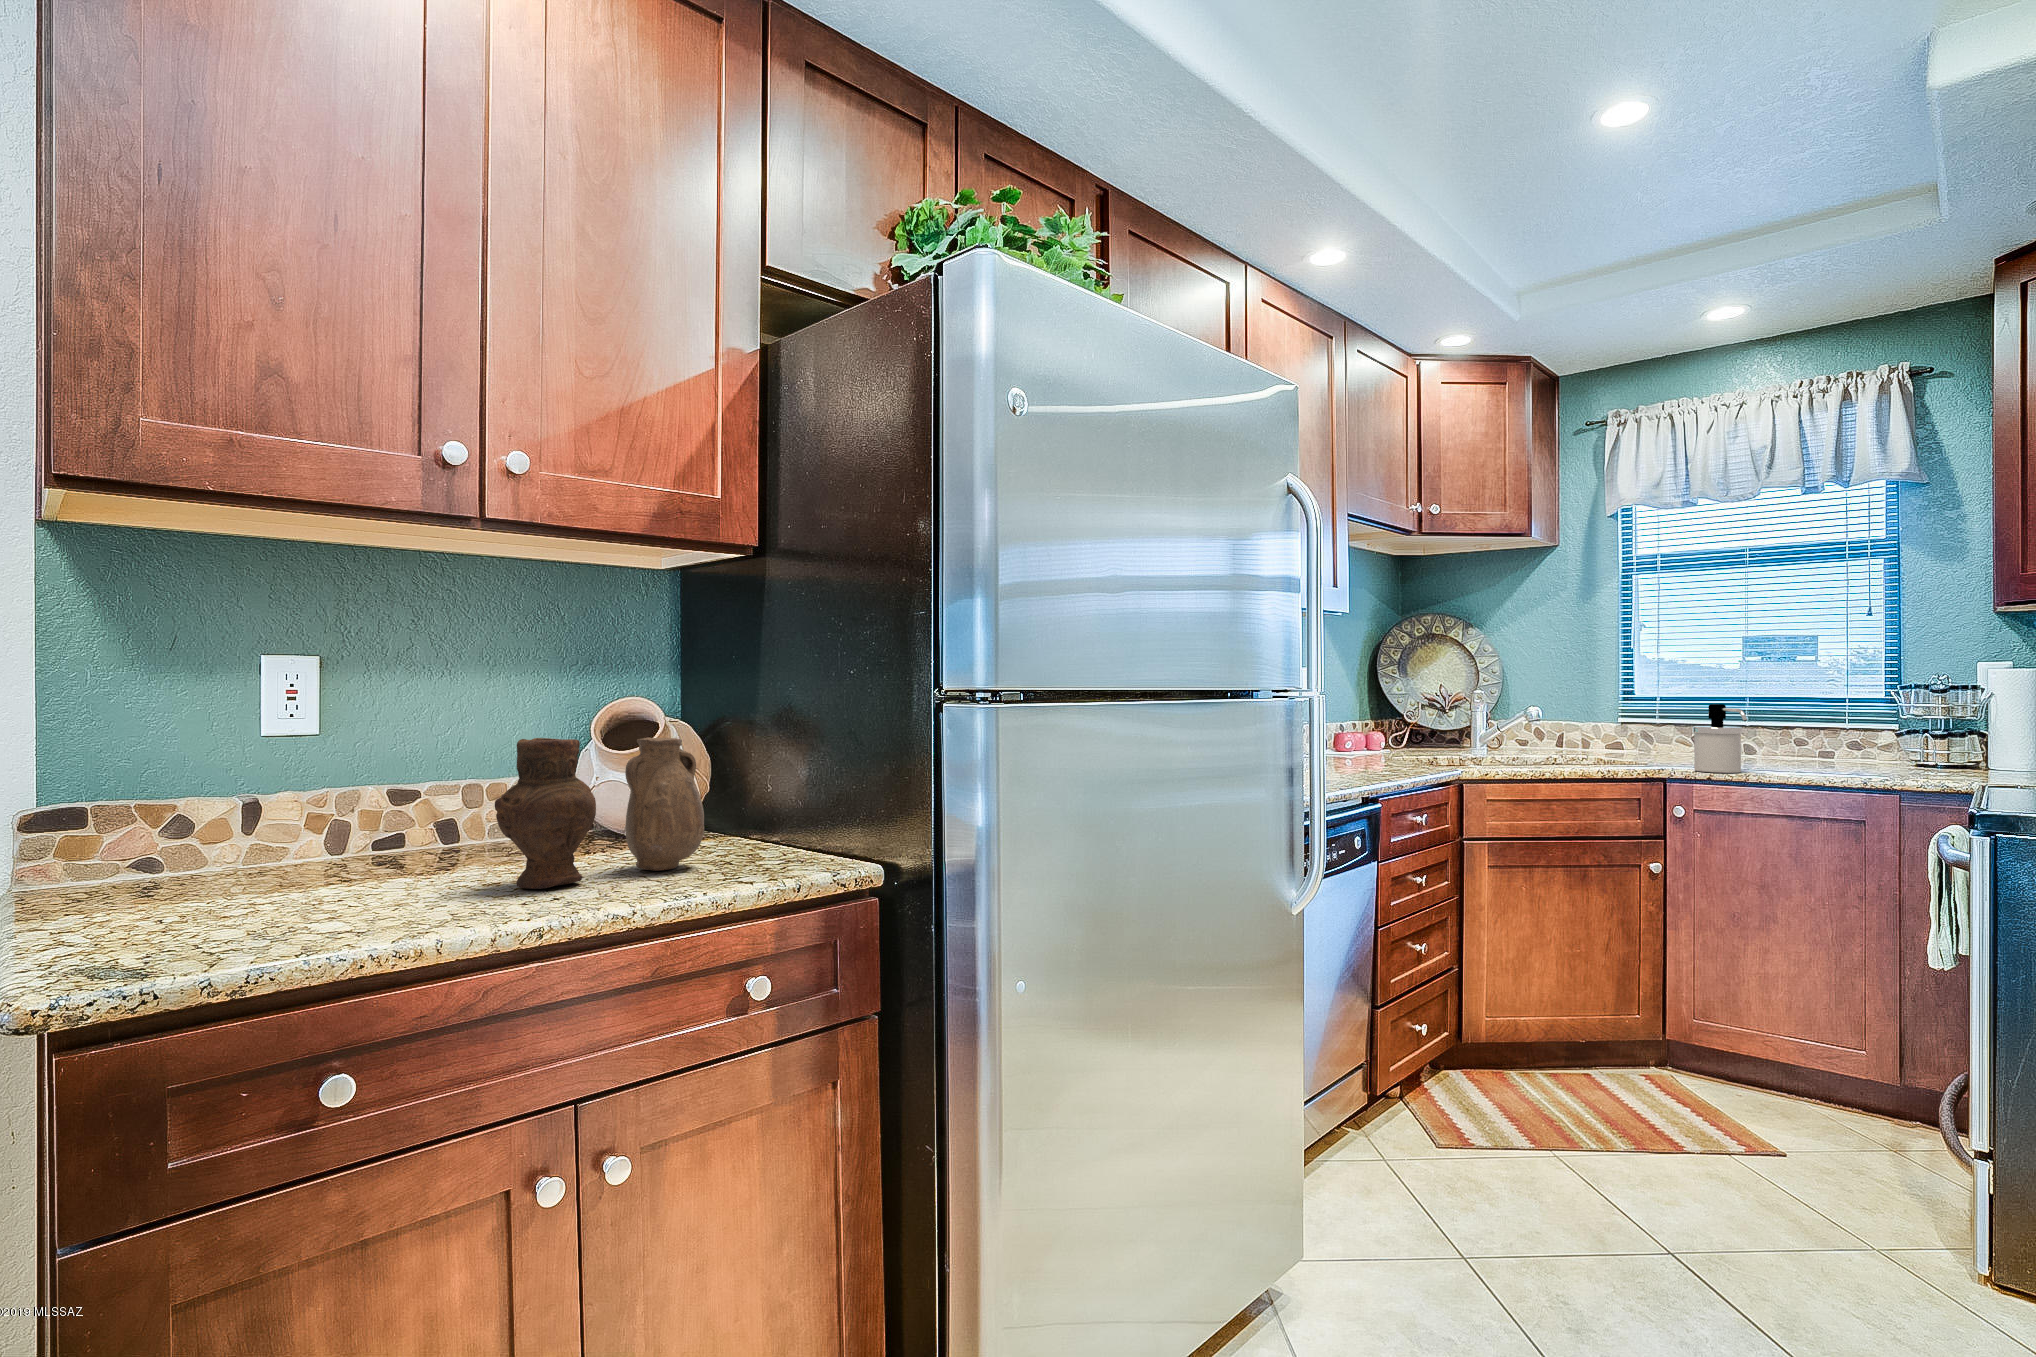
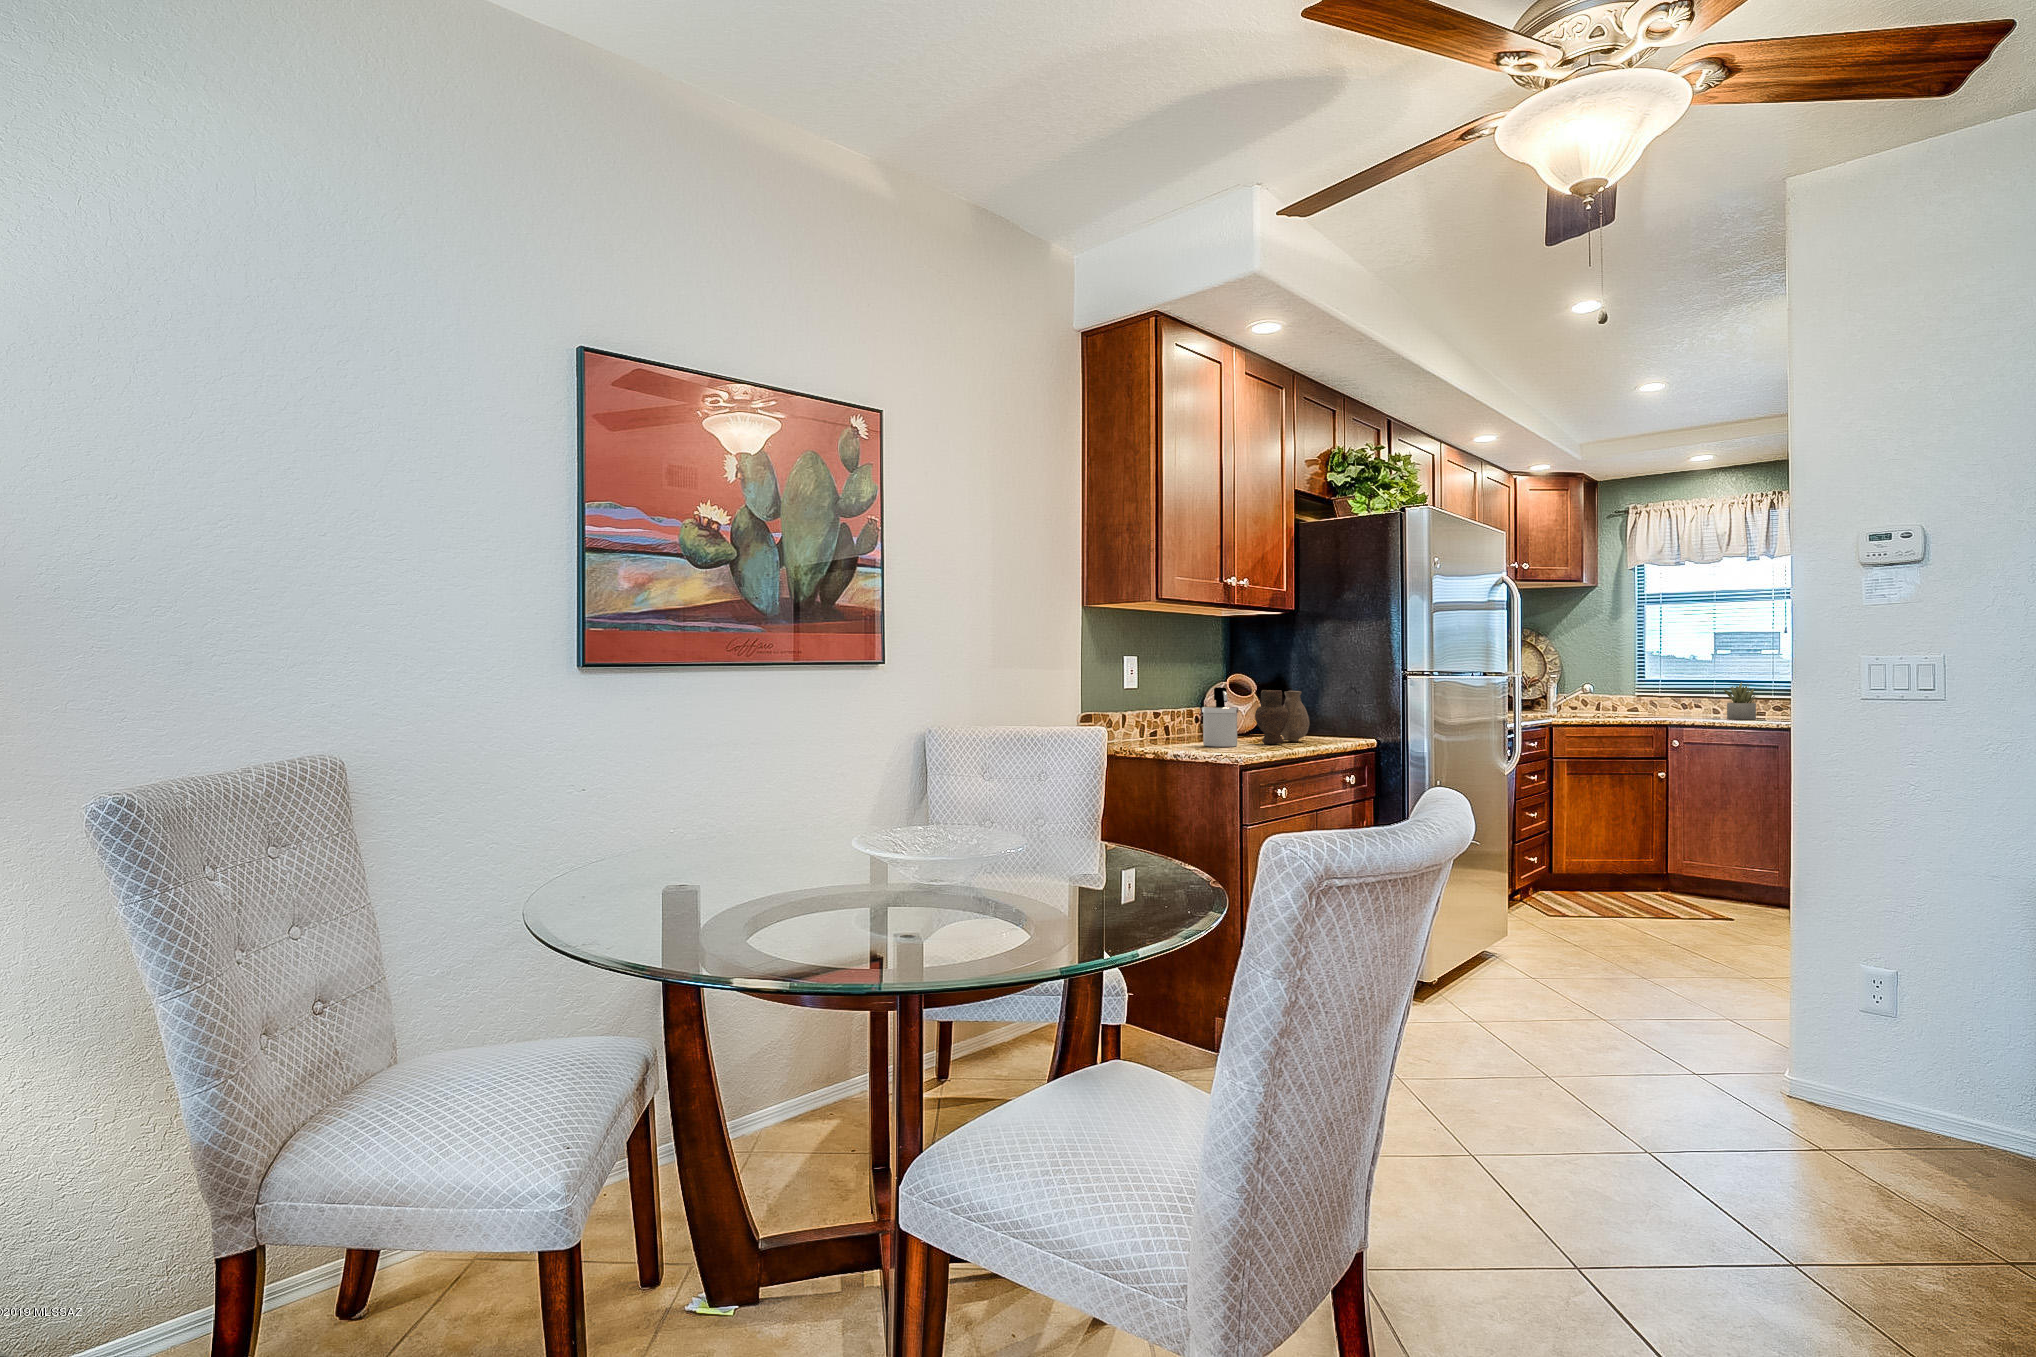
succulent plant: none [1763,702,1826,769] -> present [1724,682,1756,719]
soap dispenser: present [1693,704,1747,773] -> present [1202,687,1239,747]

